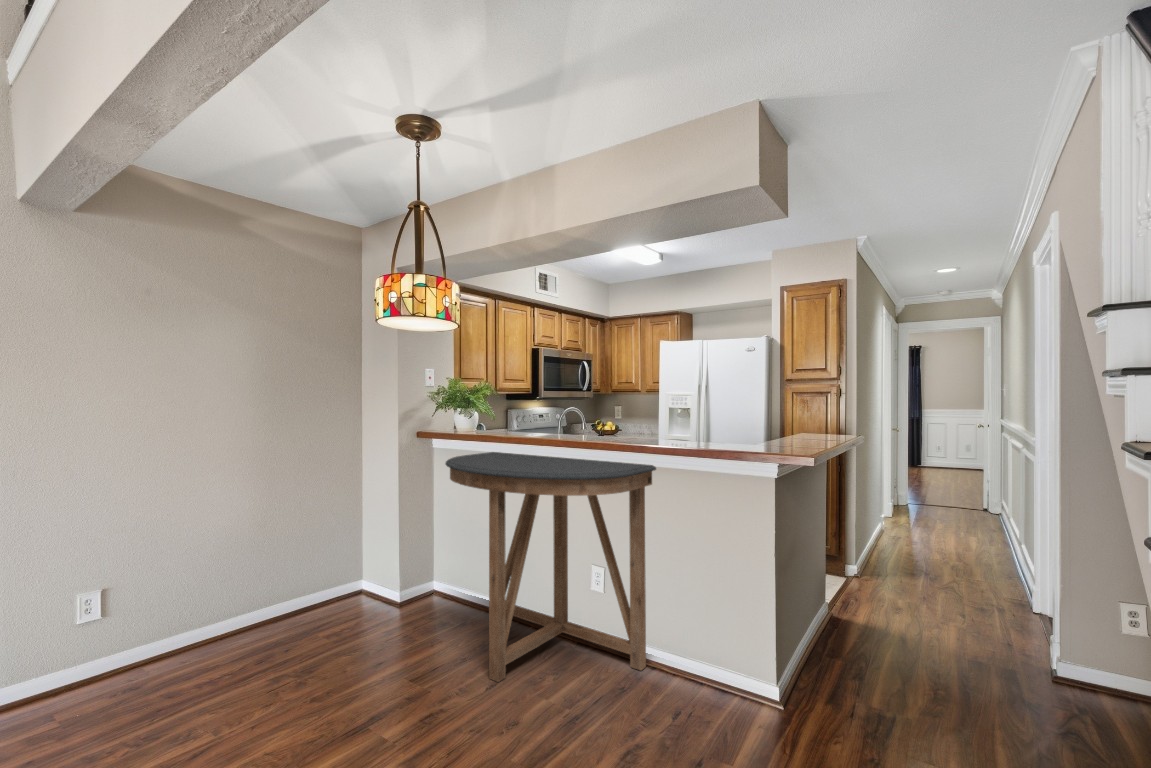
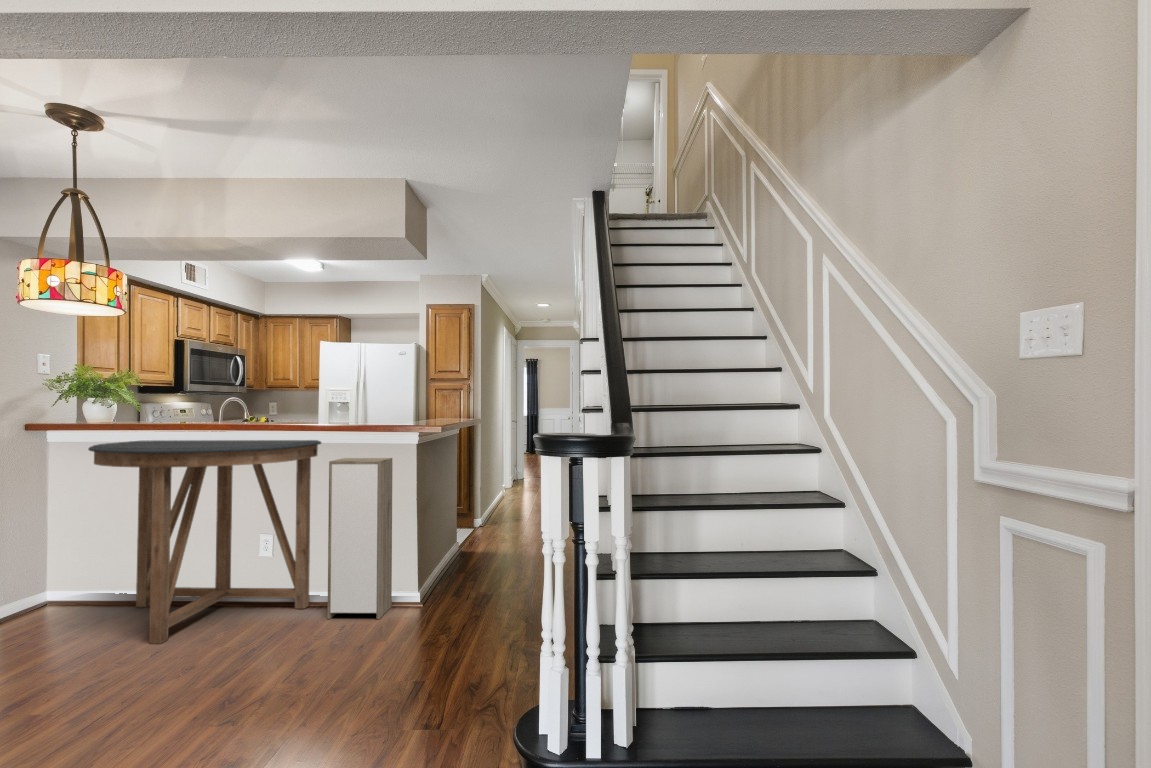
storage cabinet: none [664,490,747,723] -> present [327,458,393,619]

